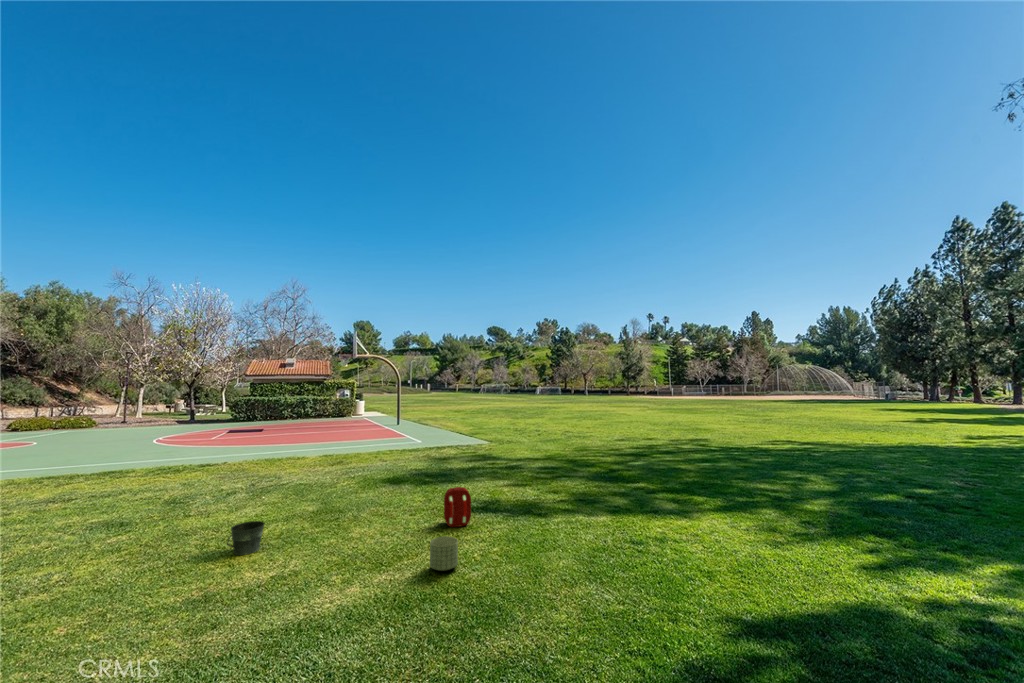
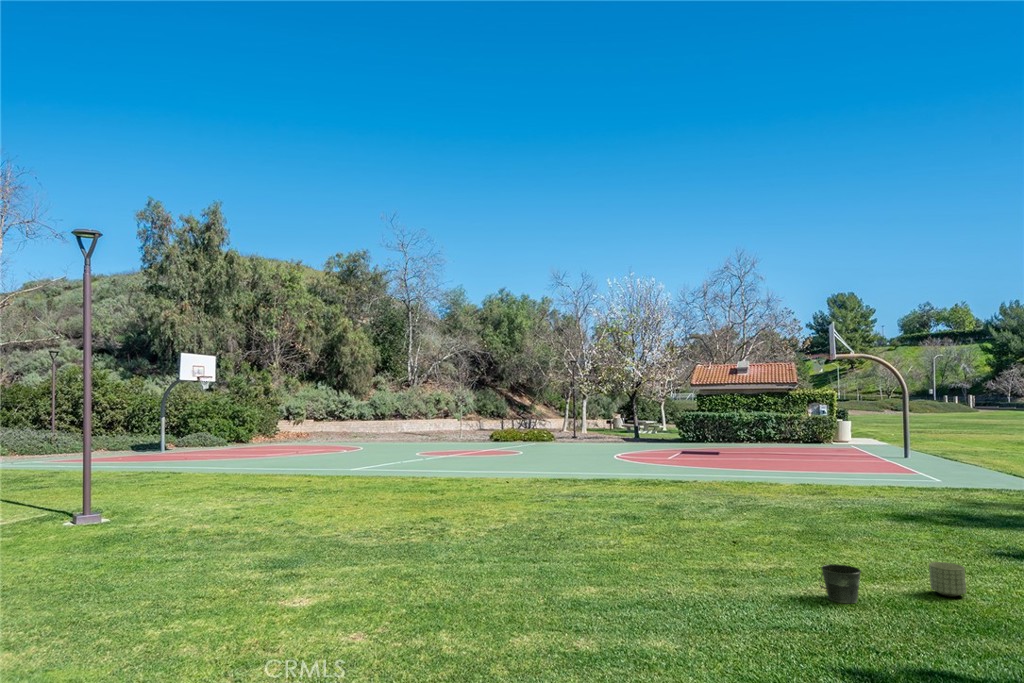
backpack: present [444,487,471,527] -> none [955,522,997,571]
bucket: present [227,521,265,555] -> present [819,564,861,604]

